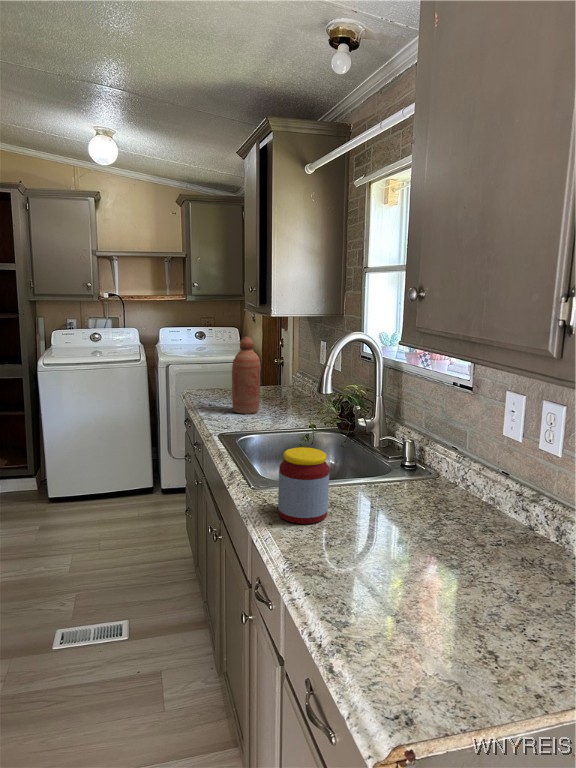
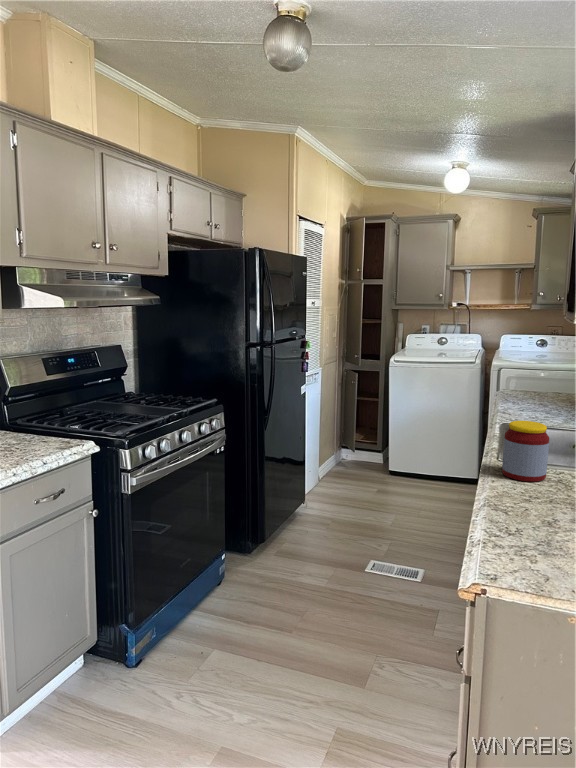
bottle: present [232,337,261,414] -> none [529,338,560,409]

